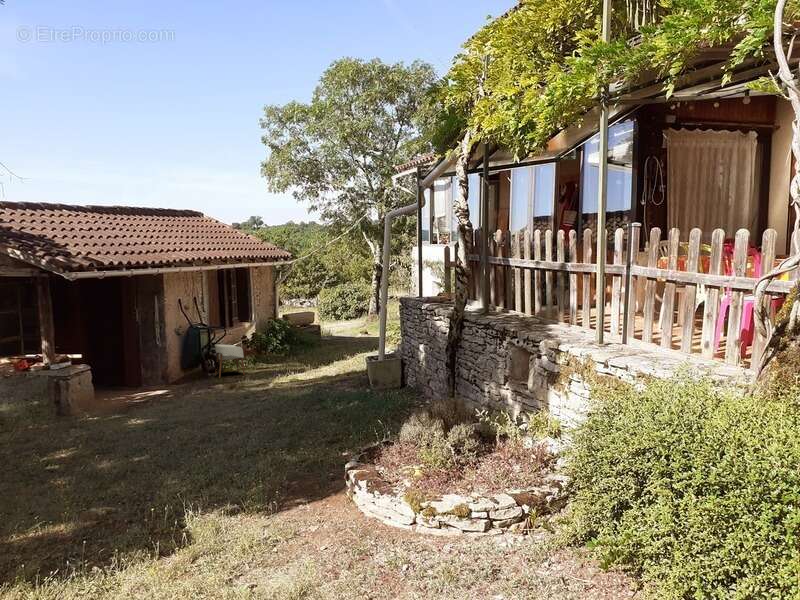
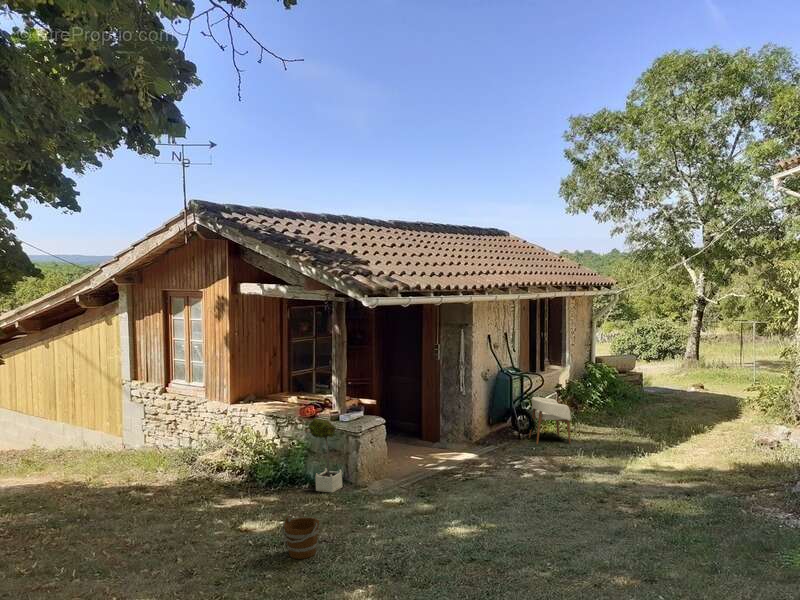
potted tree: none [25,367,57,421] -> present [309,419,342,493]
bucket: none [14,419,43,446] -> present [281,516,319,559]

